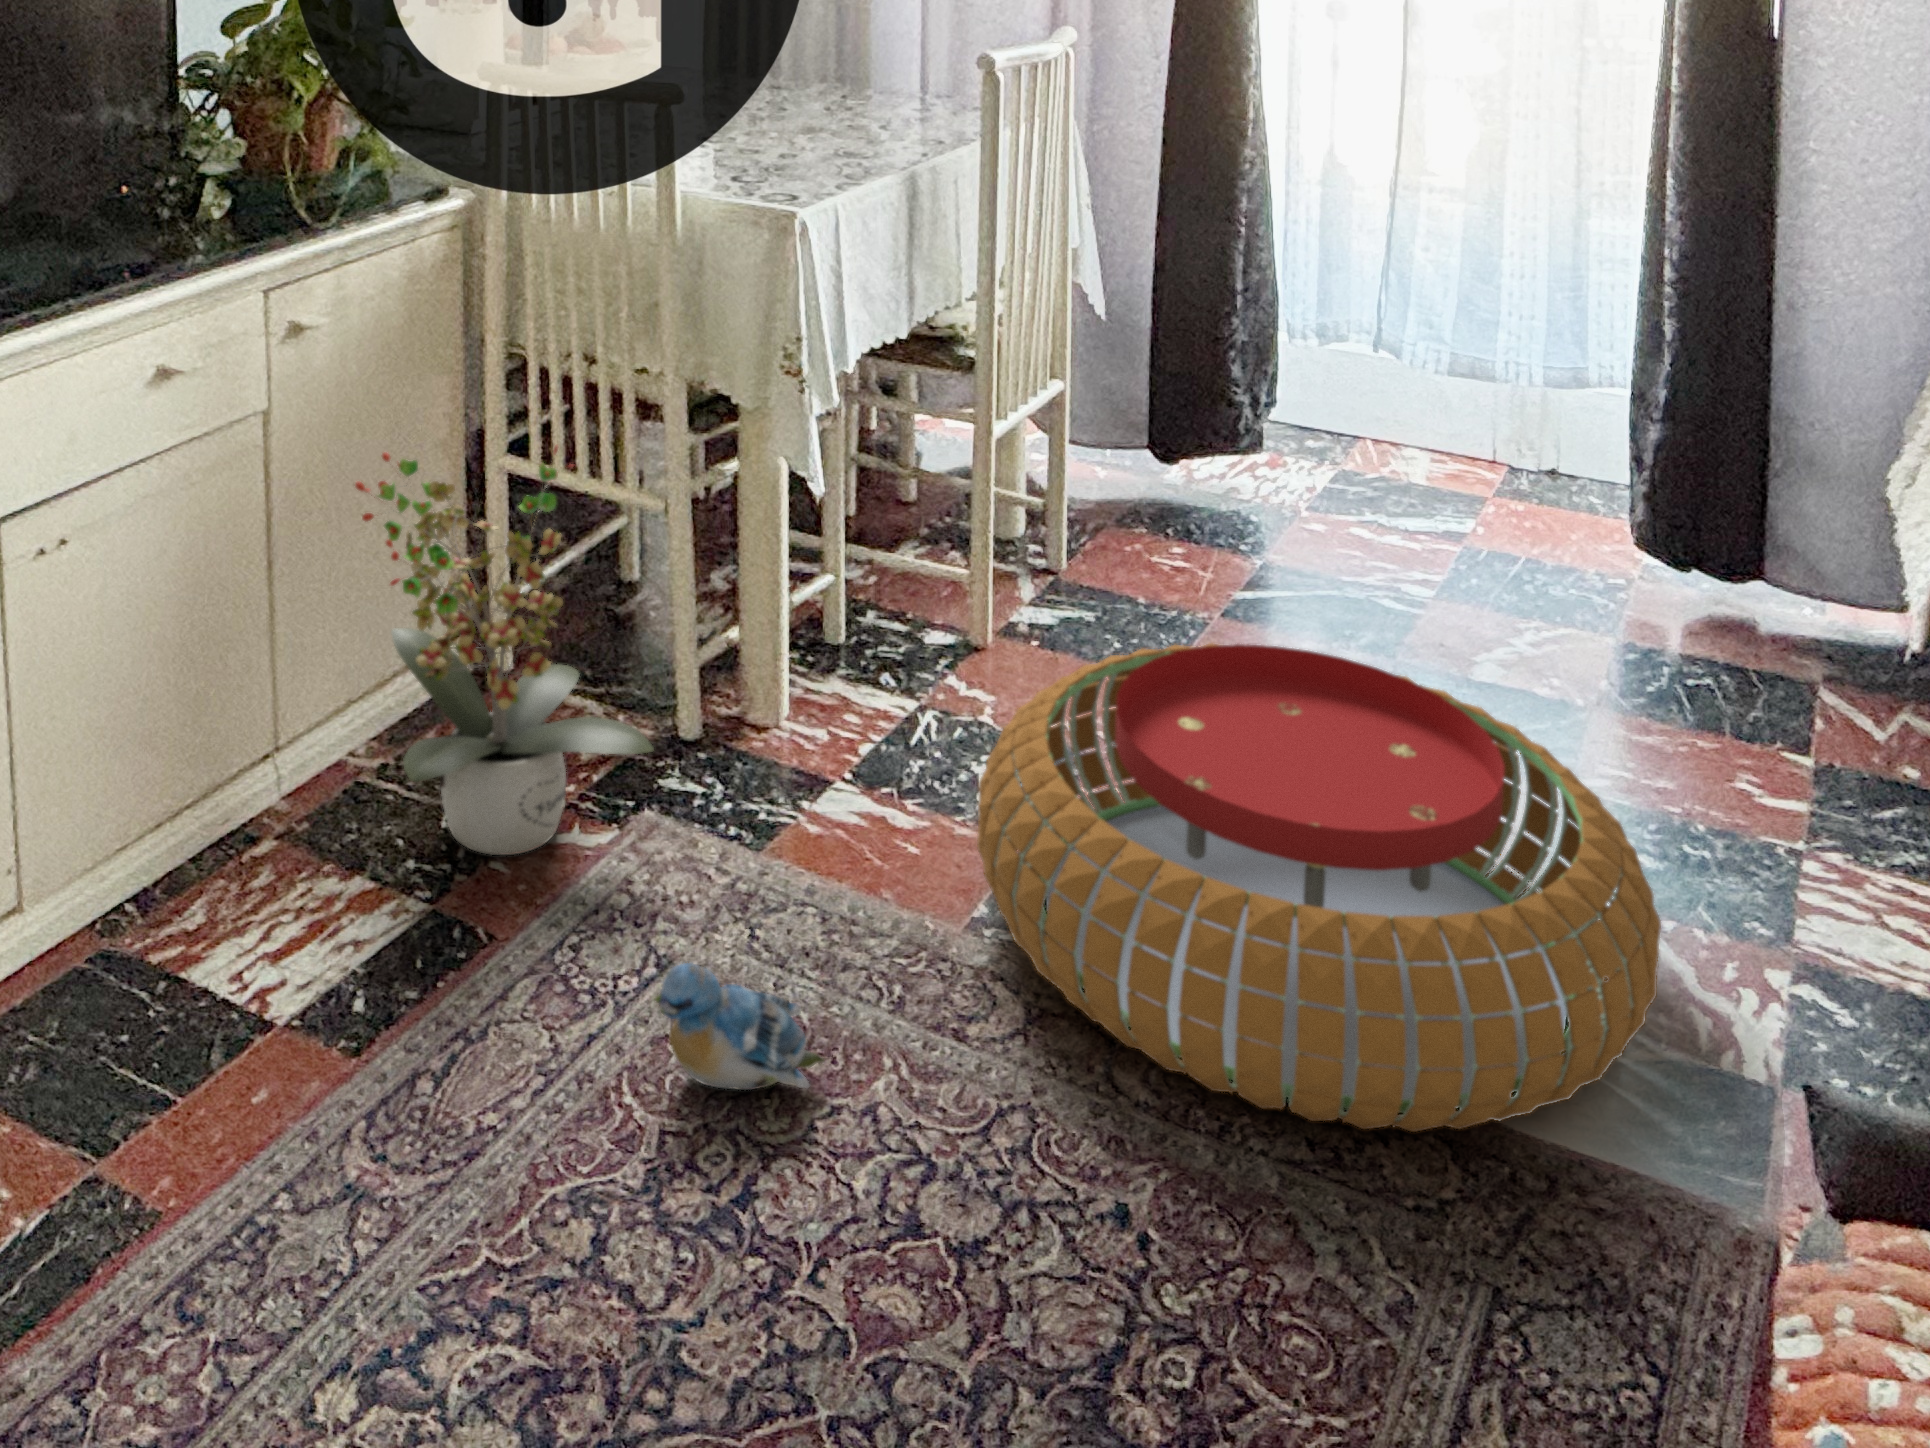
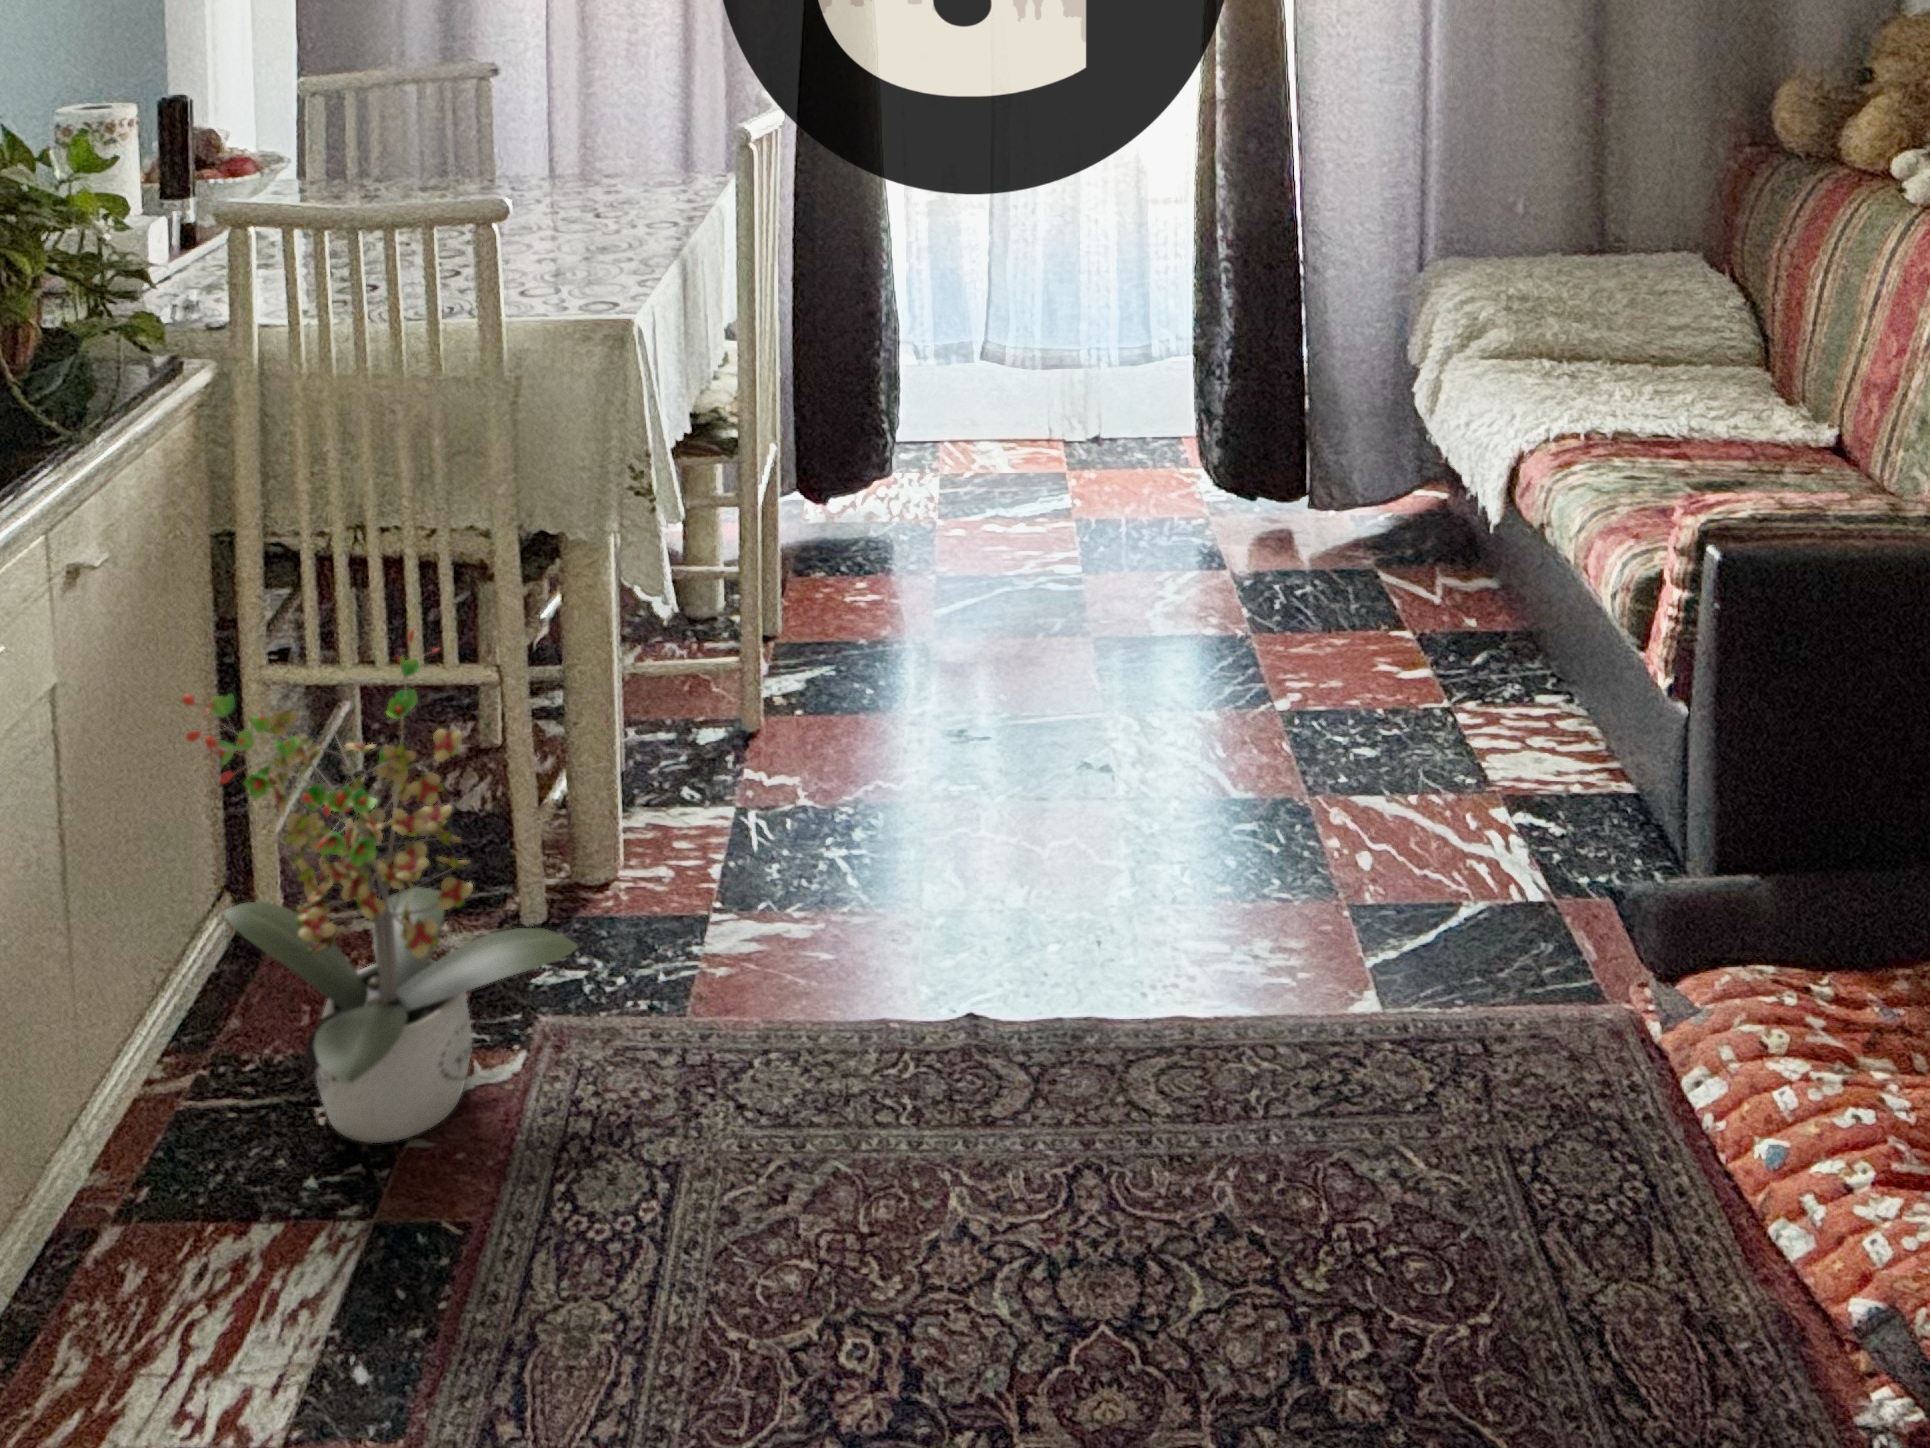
pouf: present [977,643,1661,1132] -> none [898,642,1487,1073]
plush toy: present [655,963,825,1090] -> none [743,1153,917,1281]

